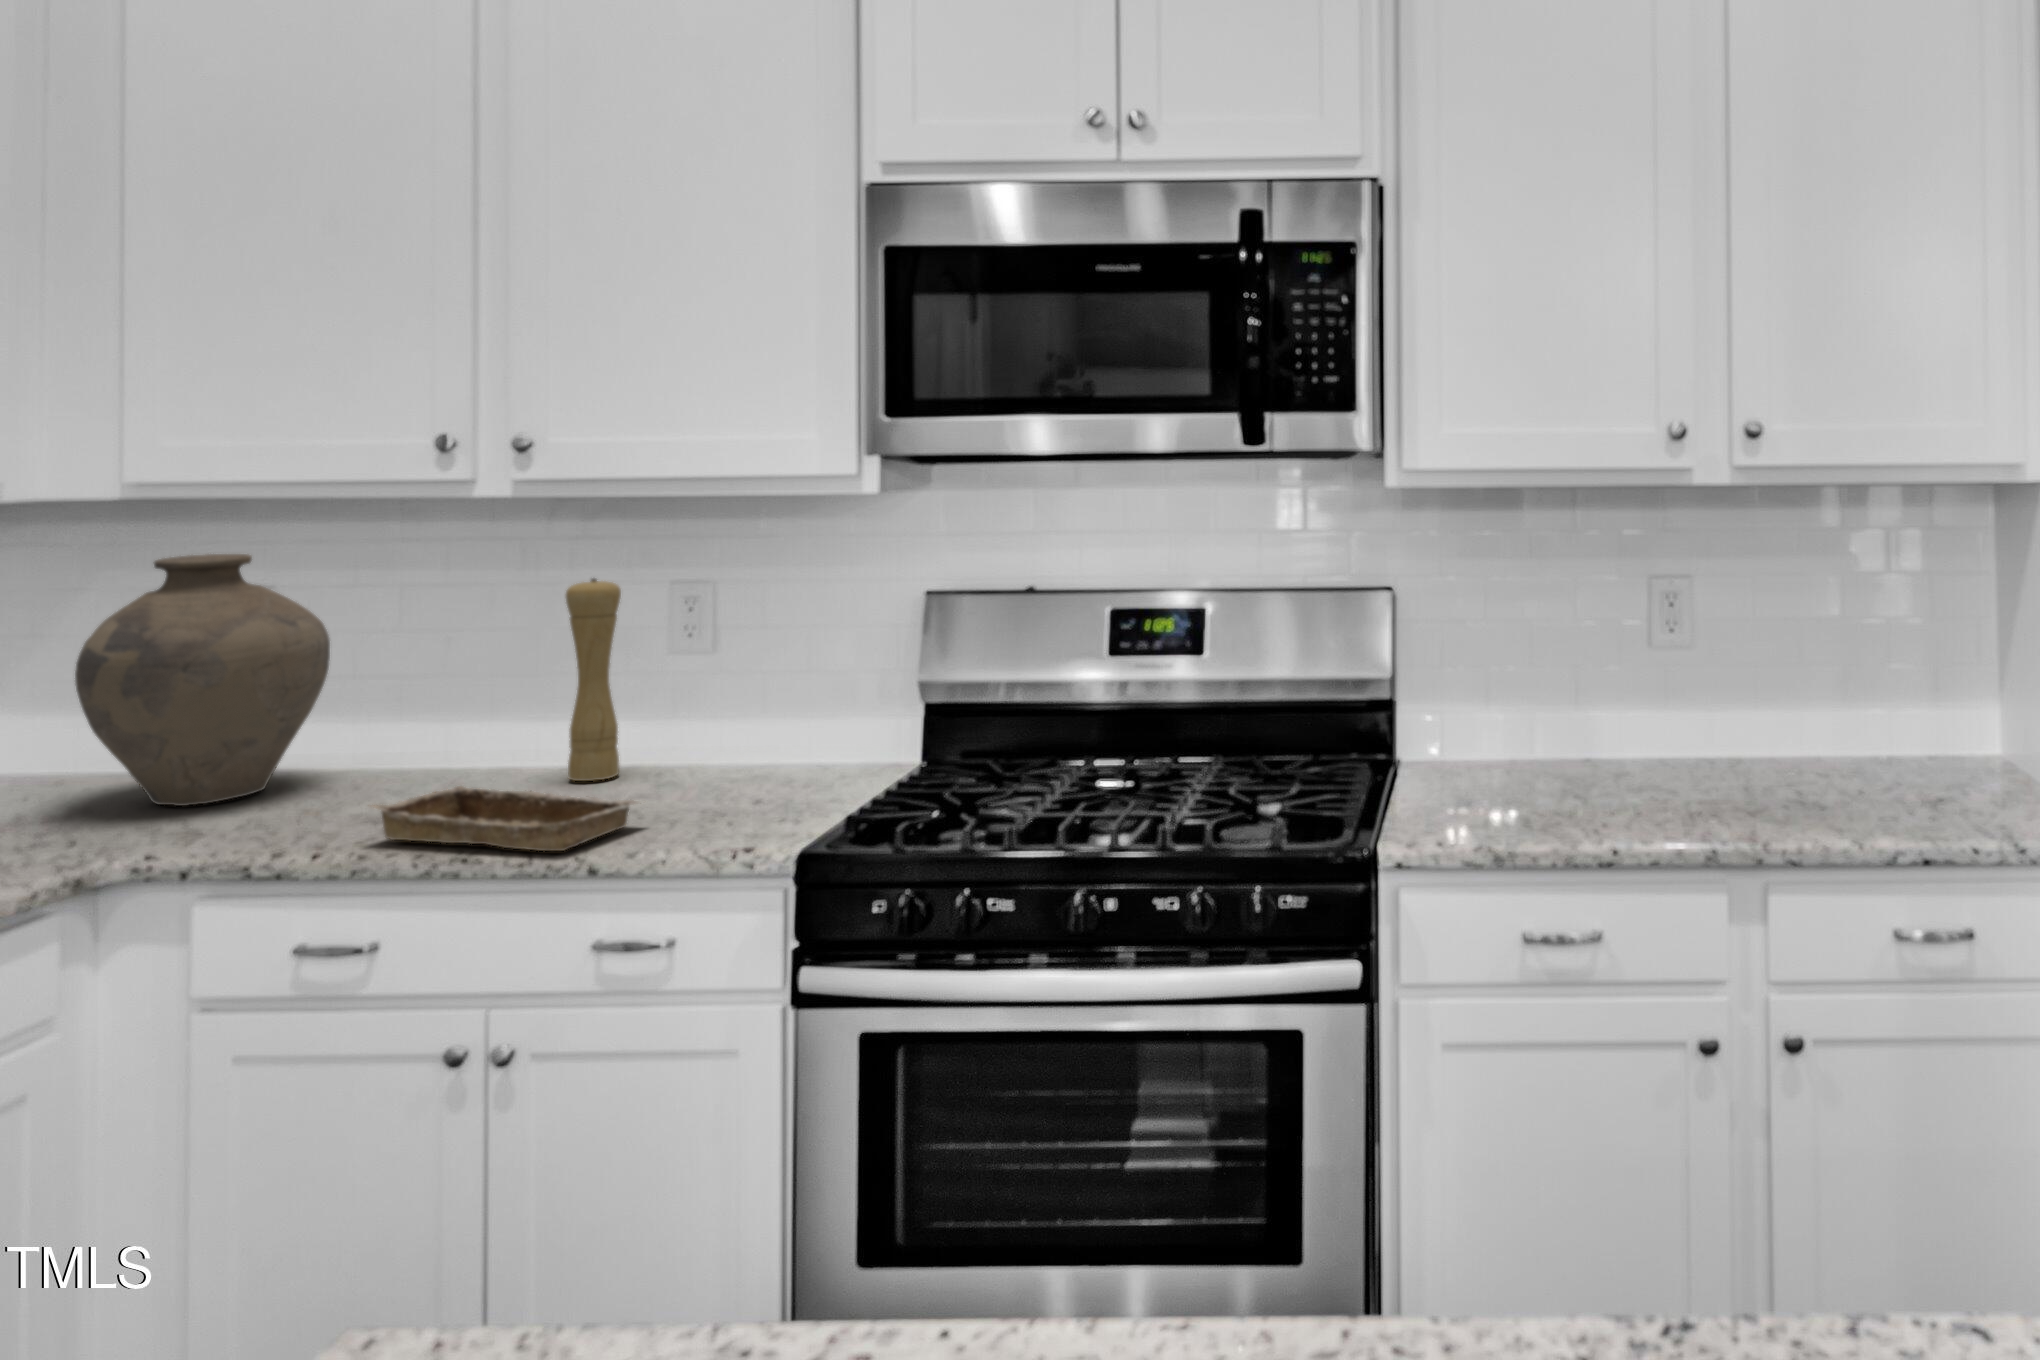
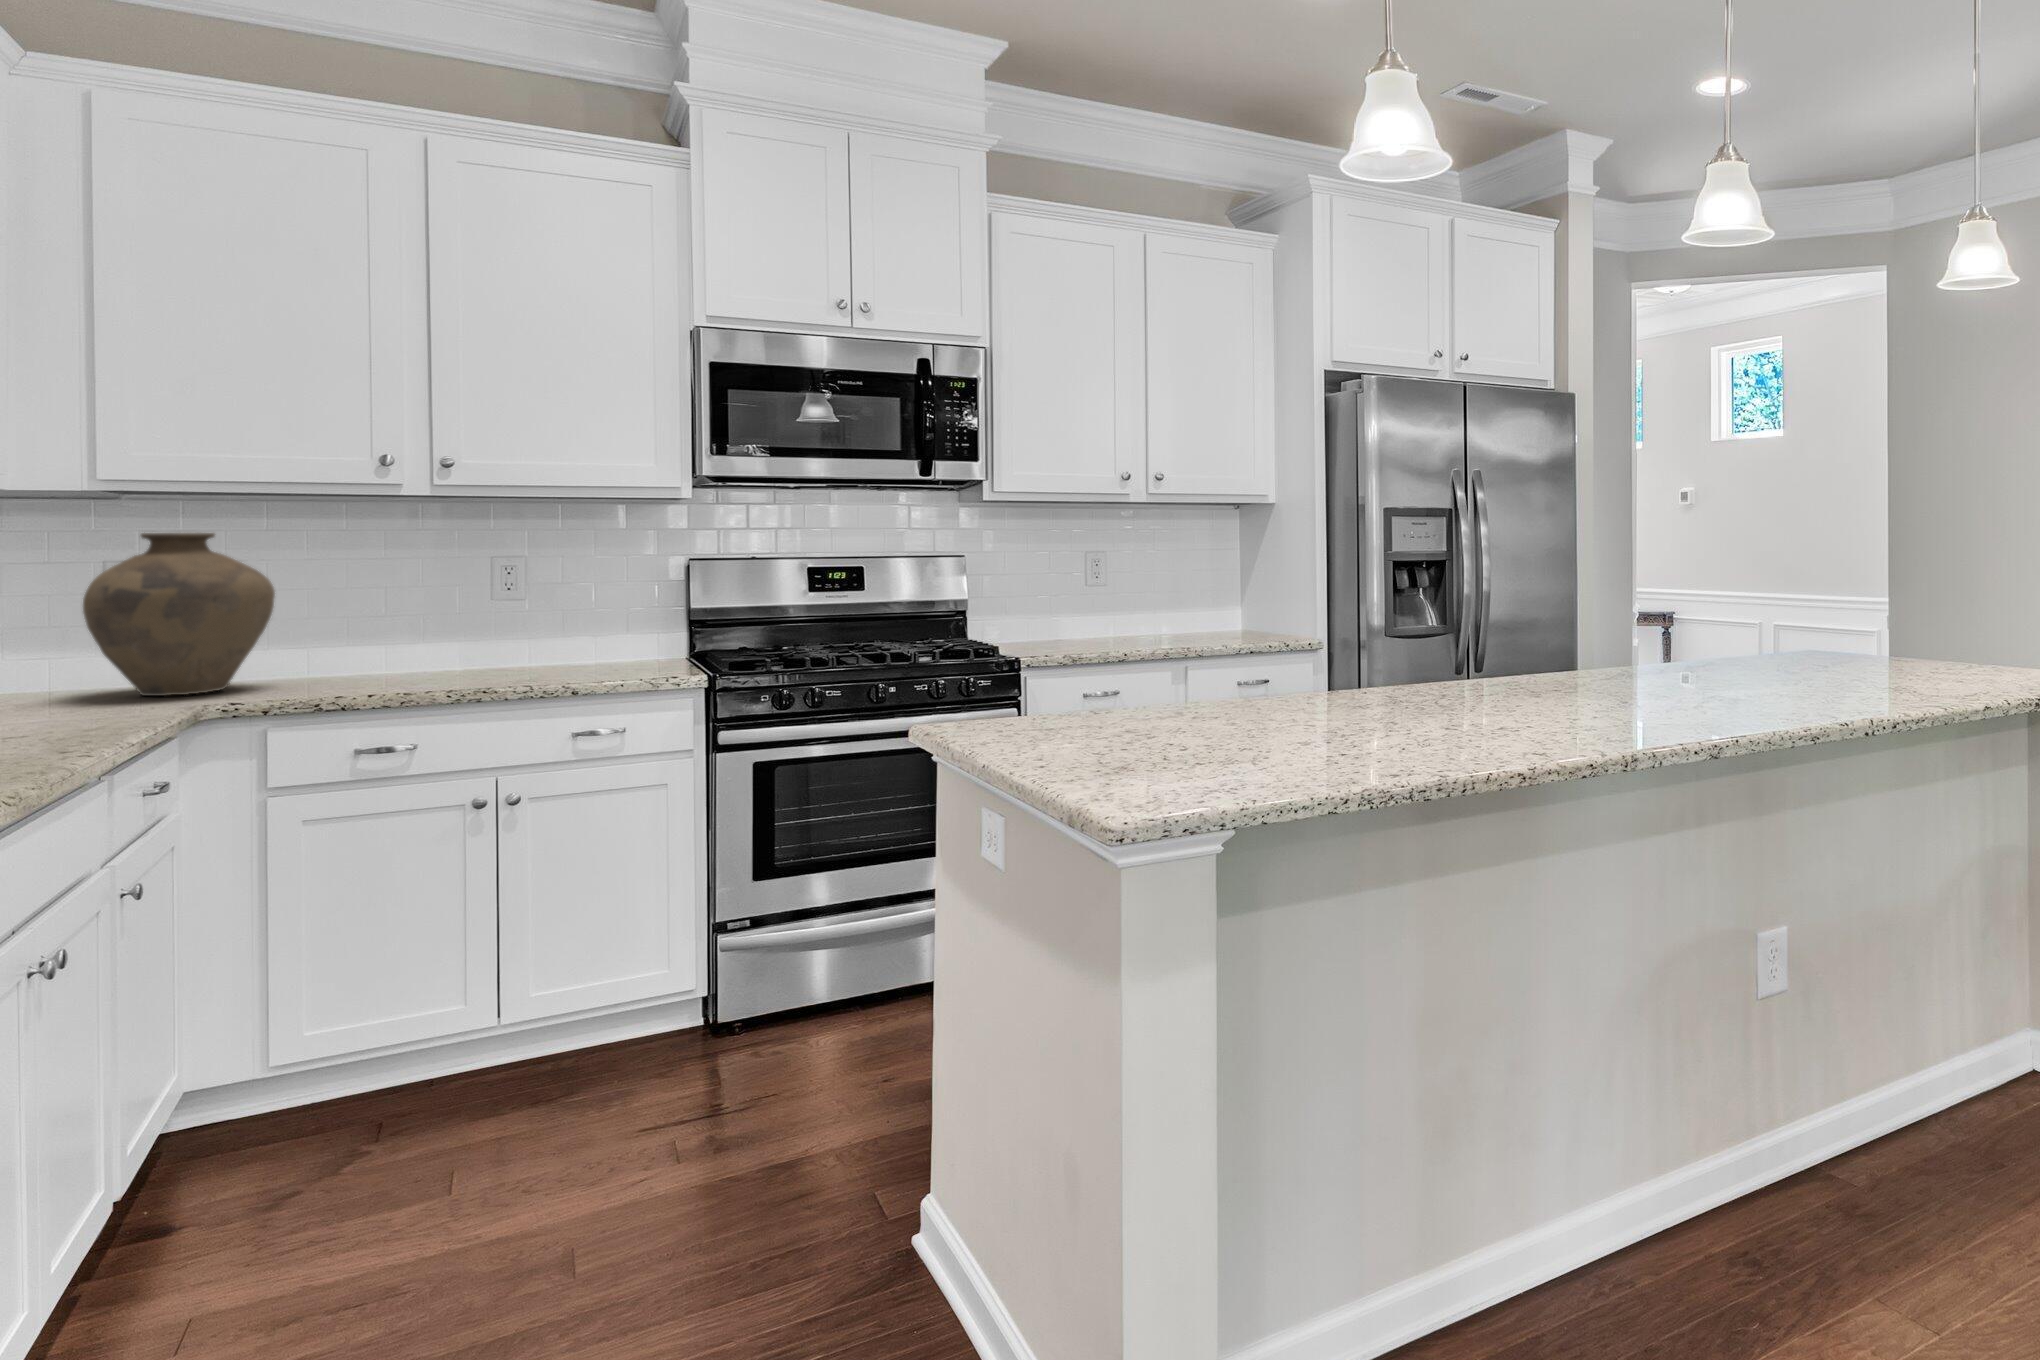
pepper mill: present [566,578,621,781] -> none [459,550,496,672]
tray: present [373,786,641,851] -> none [420,663,596,689]

